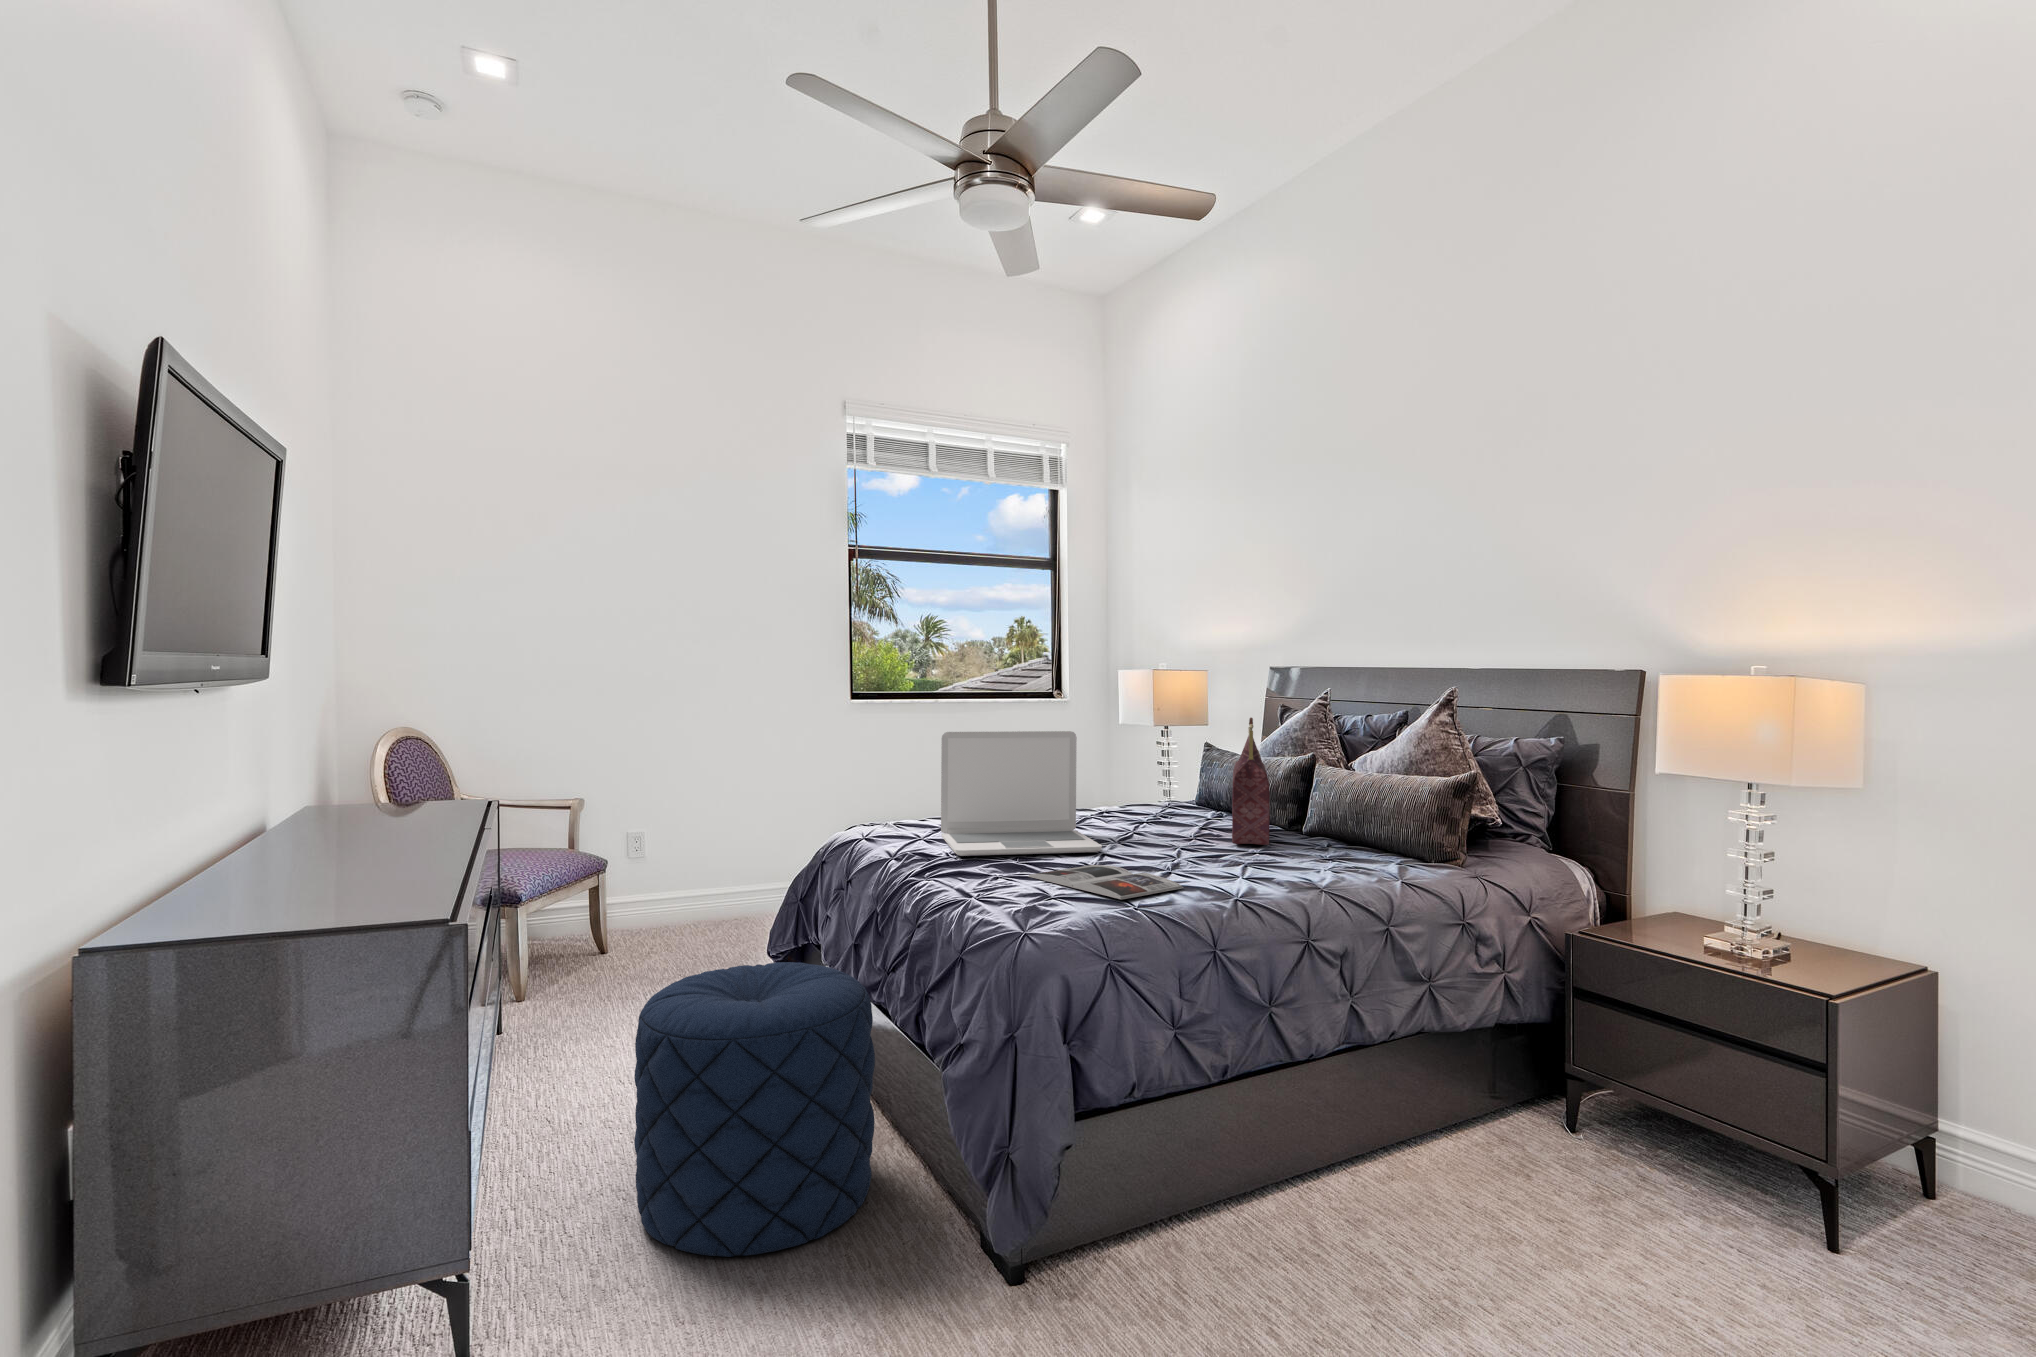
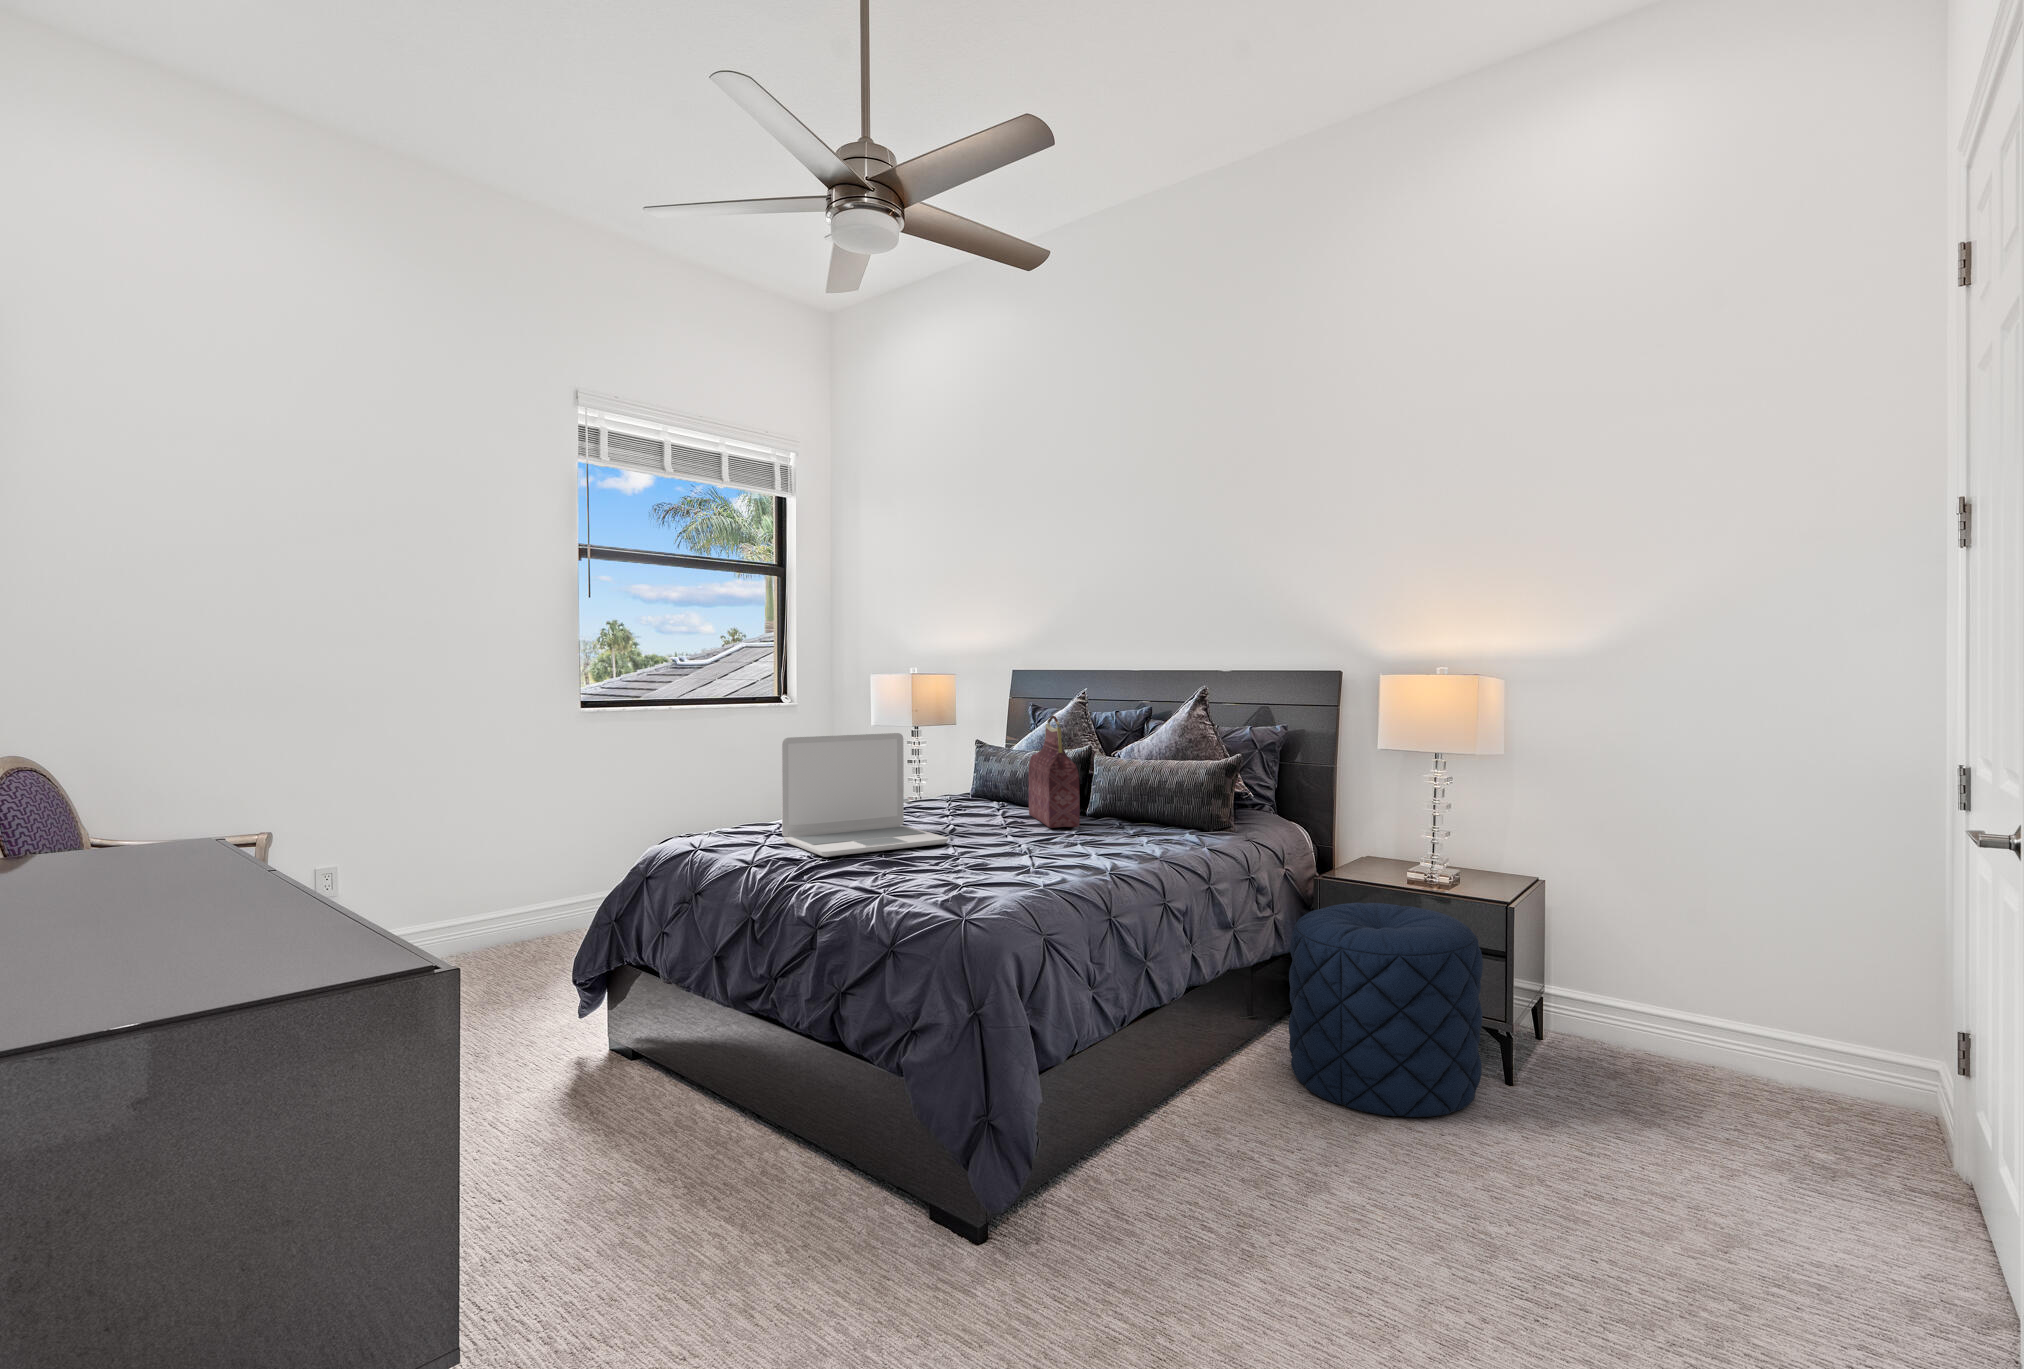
magazine: present [1028,865,1183,899] -> none [908,855,1053,883]
pouf: present [634,962,875,1257] -> present [1289,903,1483,1117]

